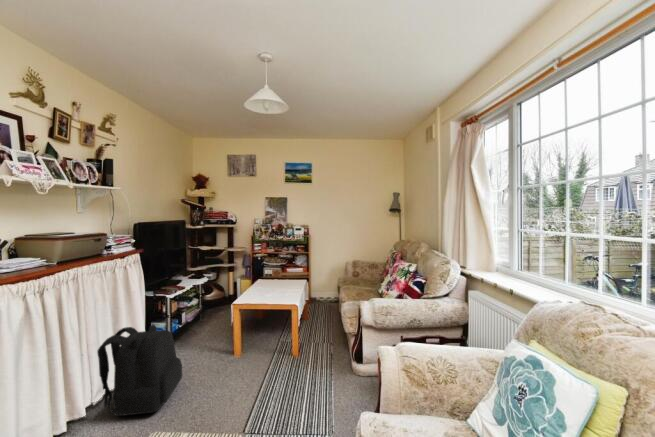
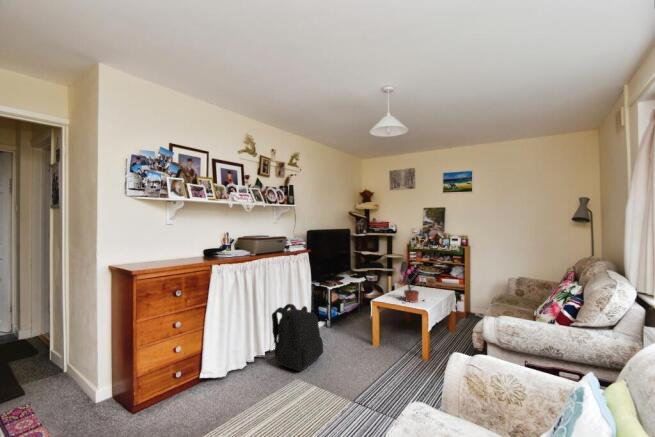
potted plant: none [257,257,285,296] -> present [400,267,423,302]

